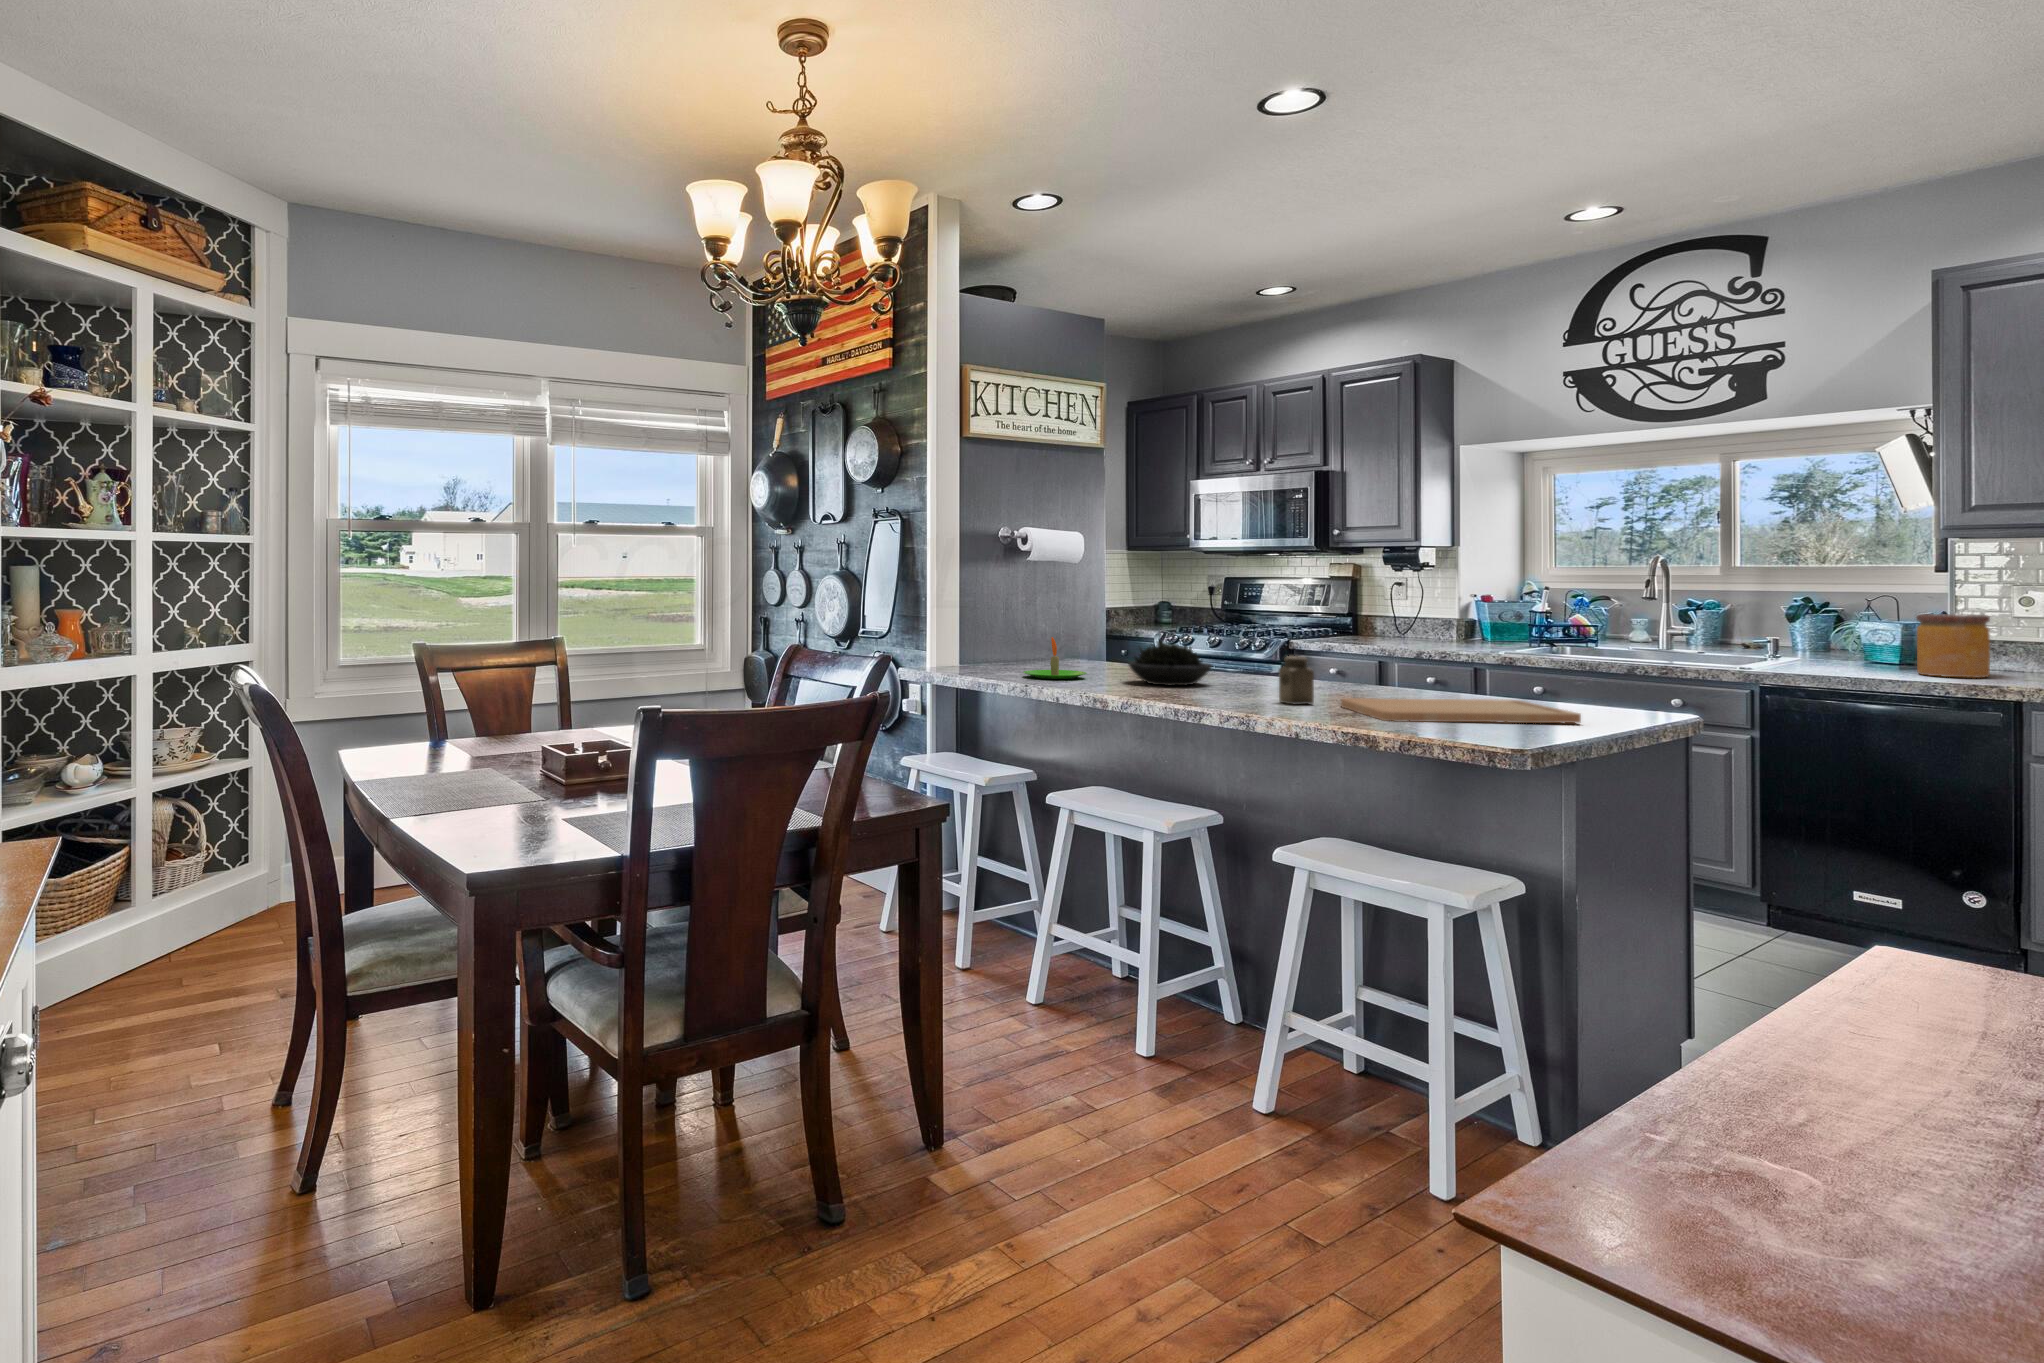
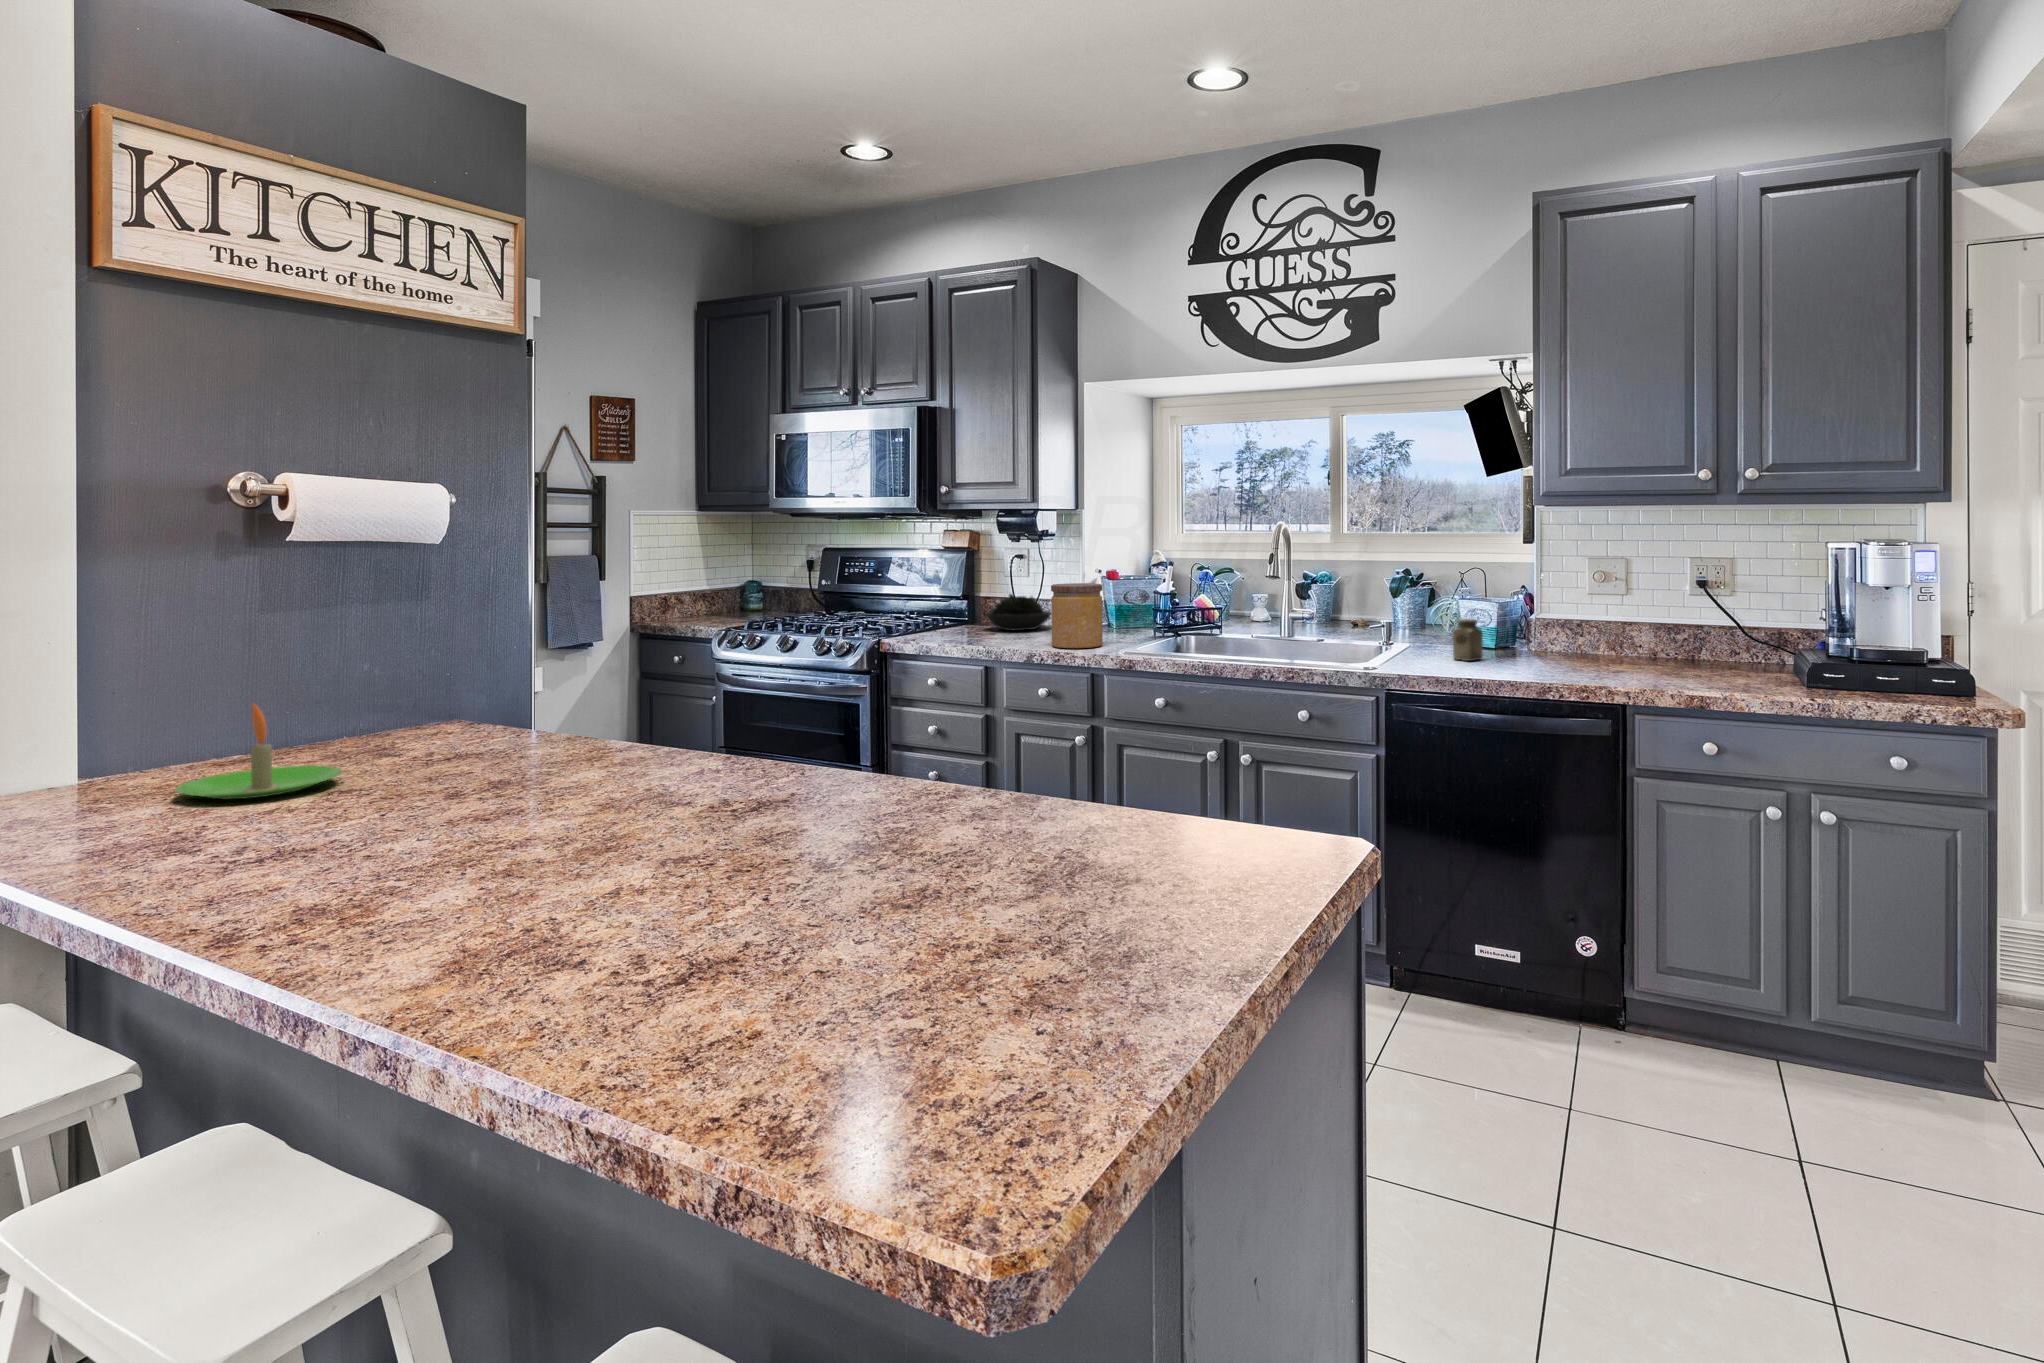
jar: present [1916,614,1990,678] -> present [1051,583,1103,648]
succulent plant: present [1128,641,1213,685] -> present [985,594,1051,631]
salt shaker: present [1279,656,1314,704] -> present [1453,619,1483,661]
cutting board: present [1341,698,1581,723] -> none [745,808,1167,939]

